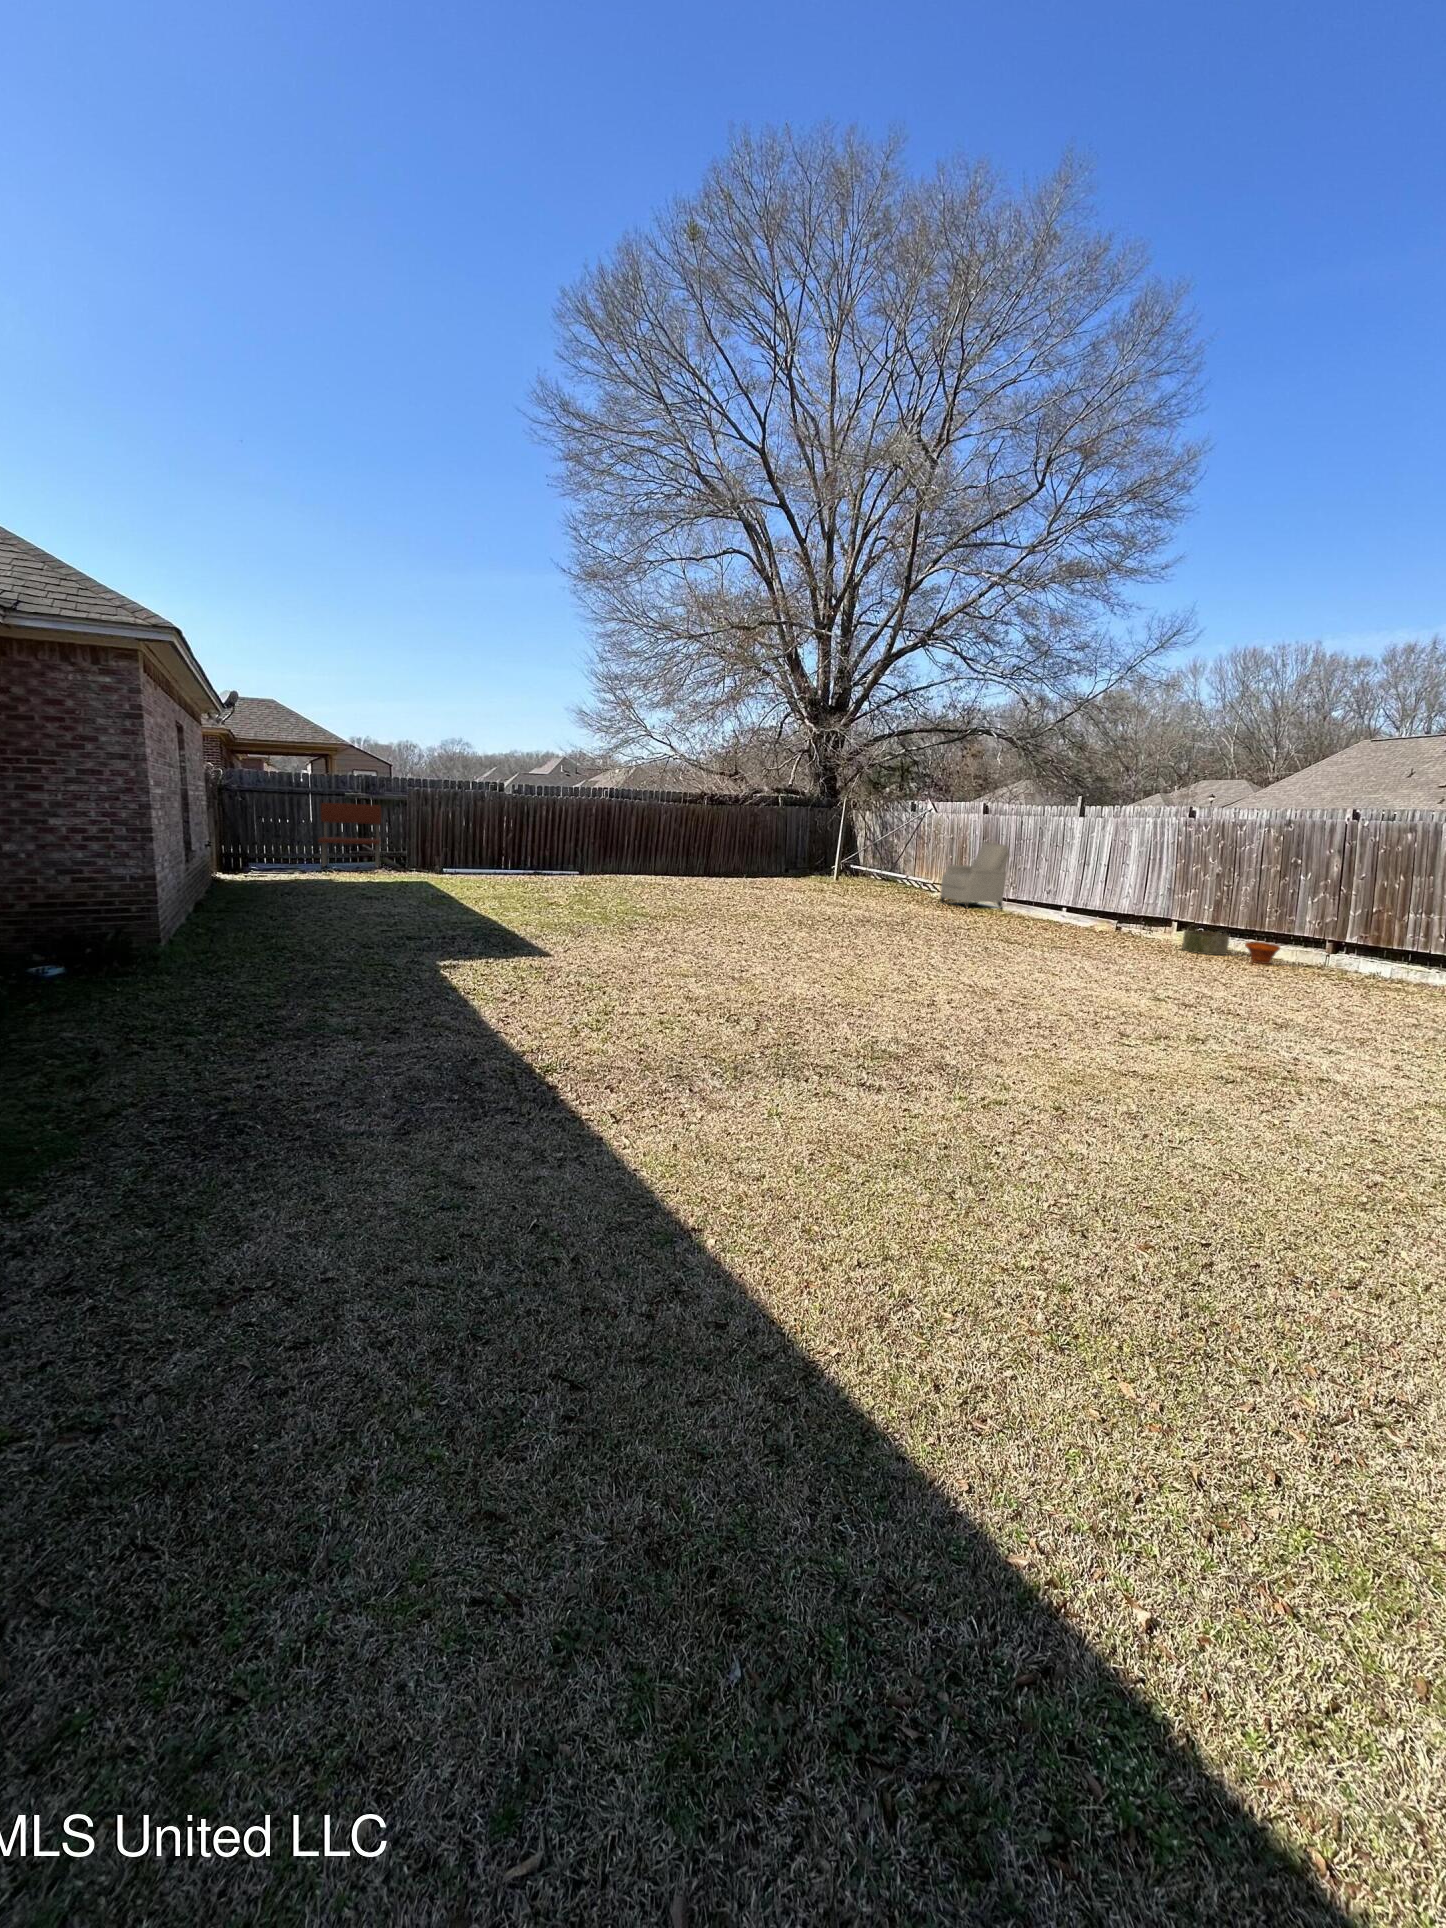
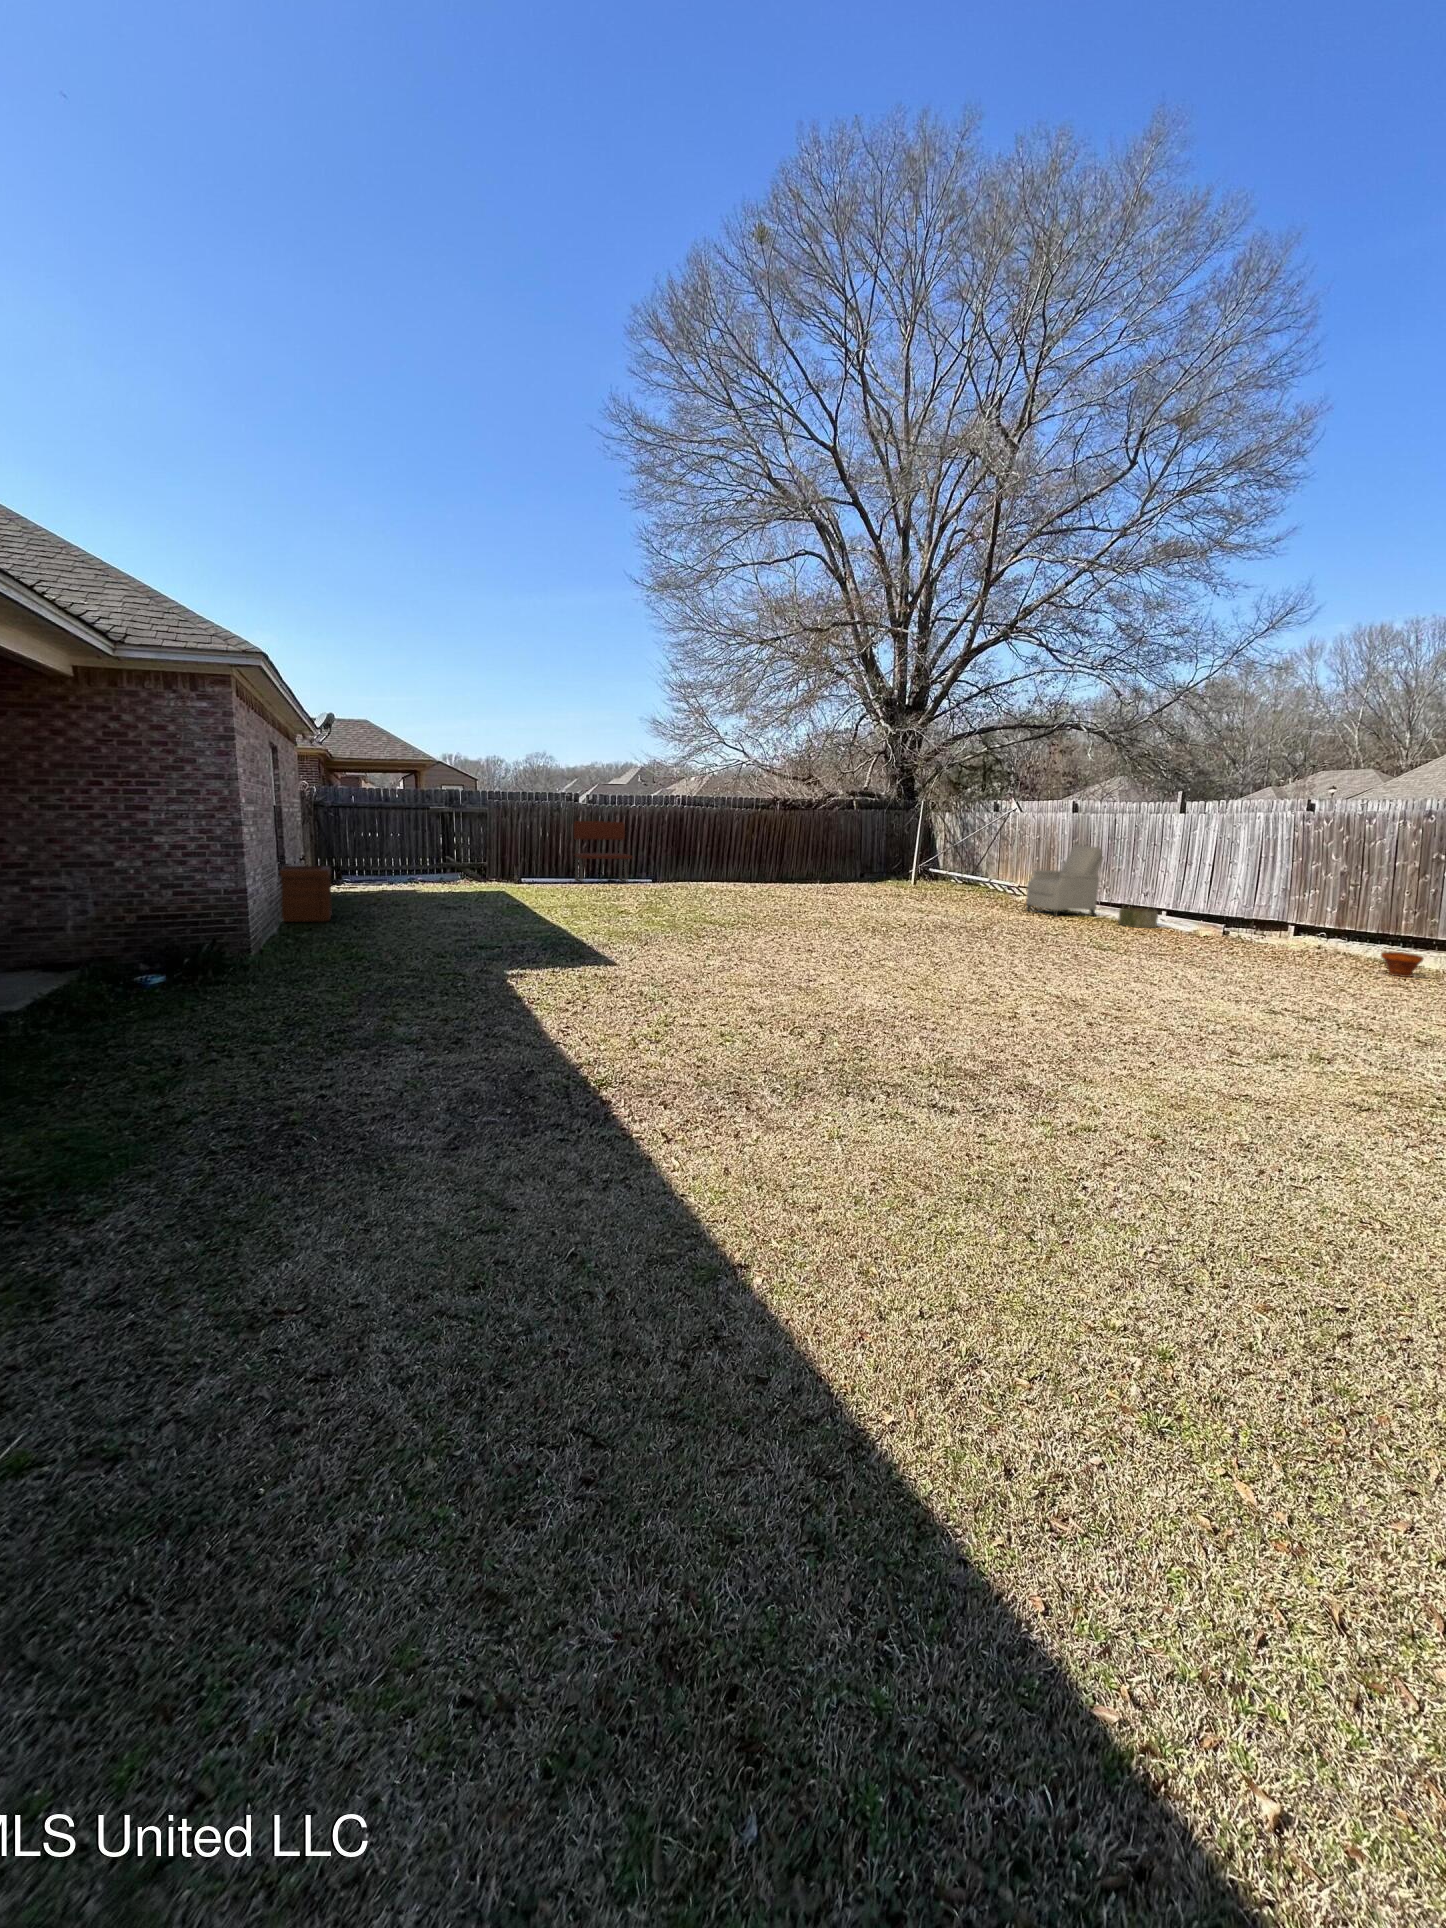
bench: present [318,803,381,868] -> present [574,821,632,881]
wooden crate: none [194,853,259,911] -> present [280,866,332,922]
basket: present [1182,930,1229,955] -> present [1118,907,1158,928]

